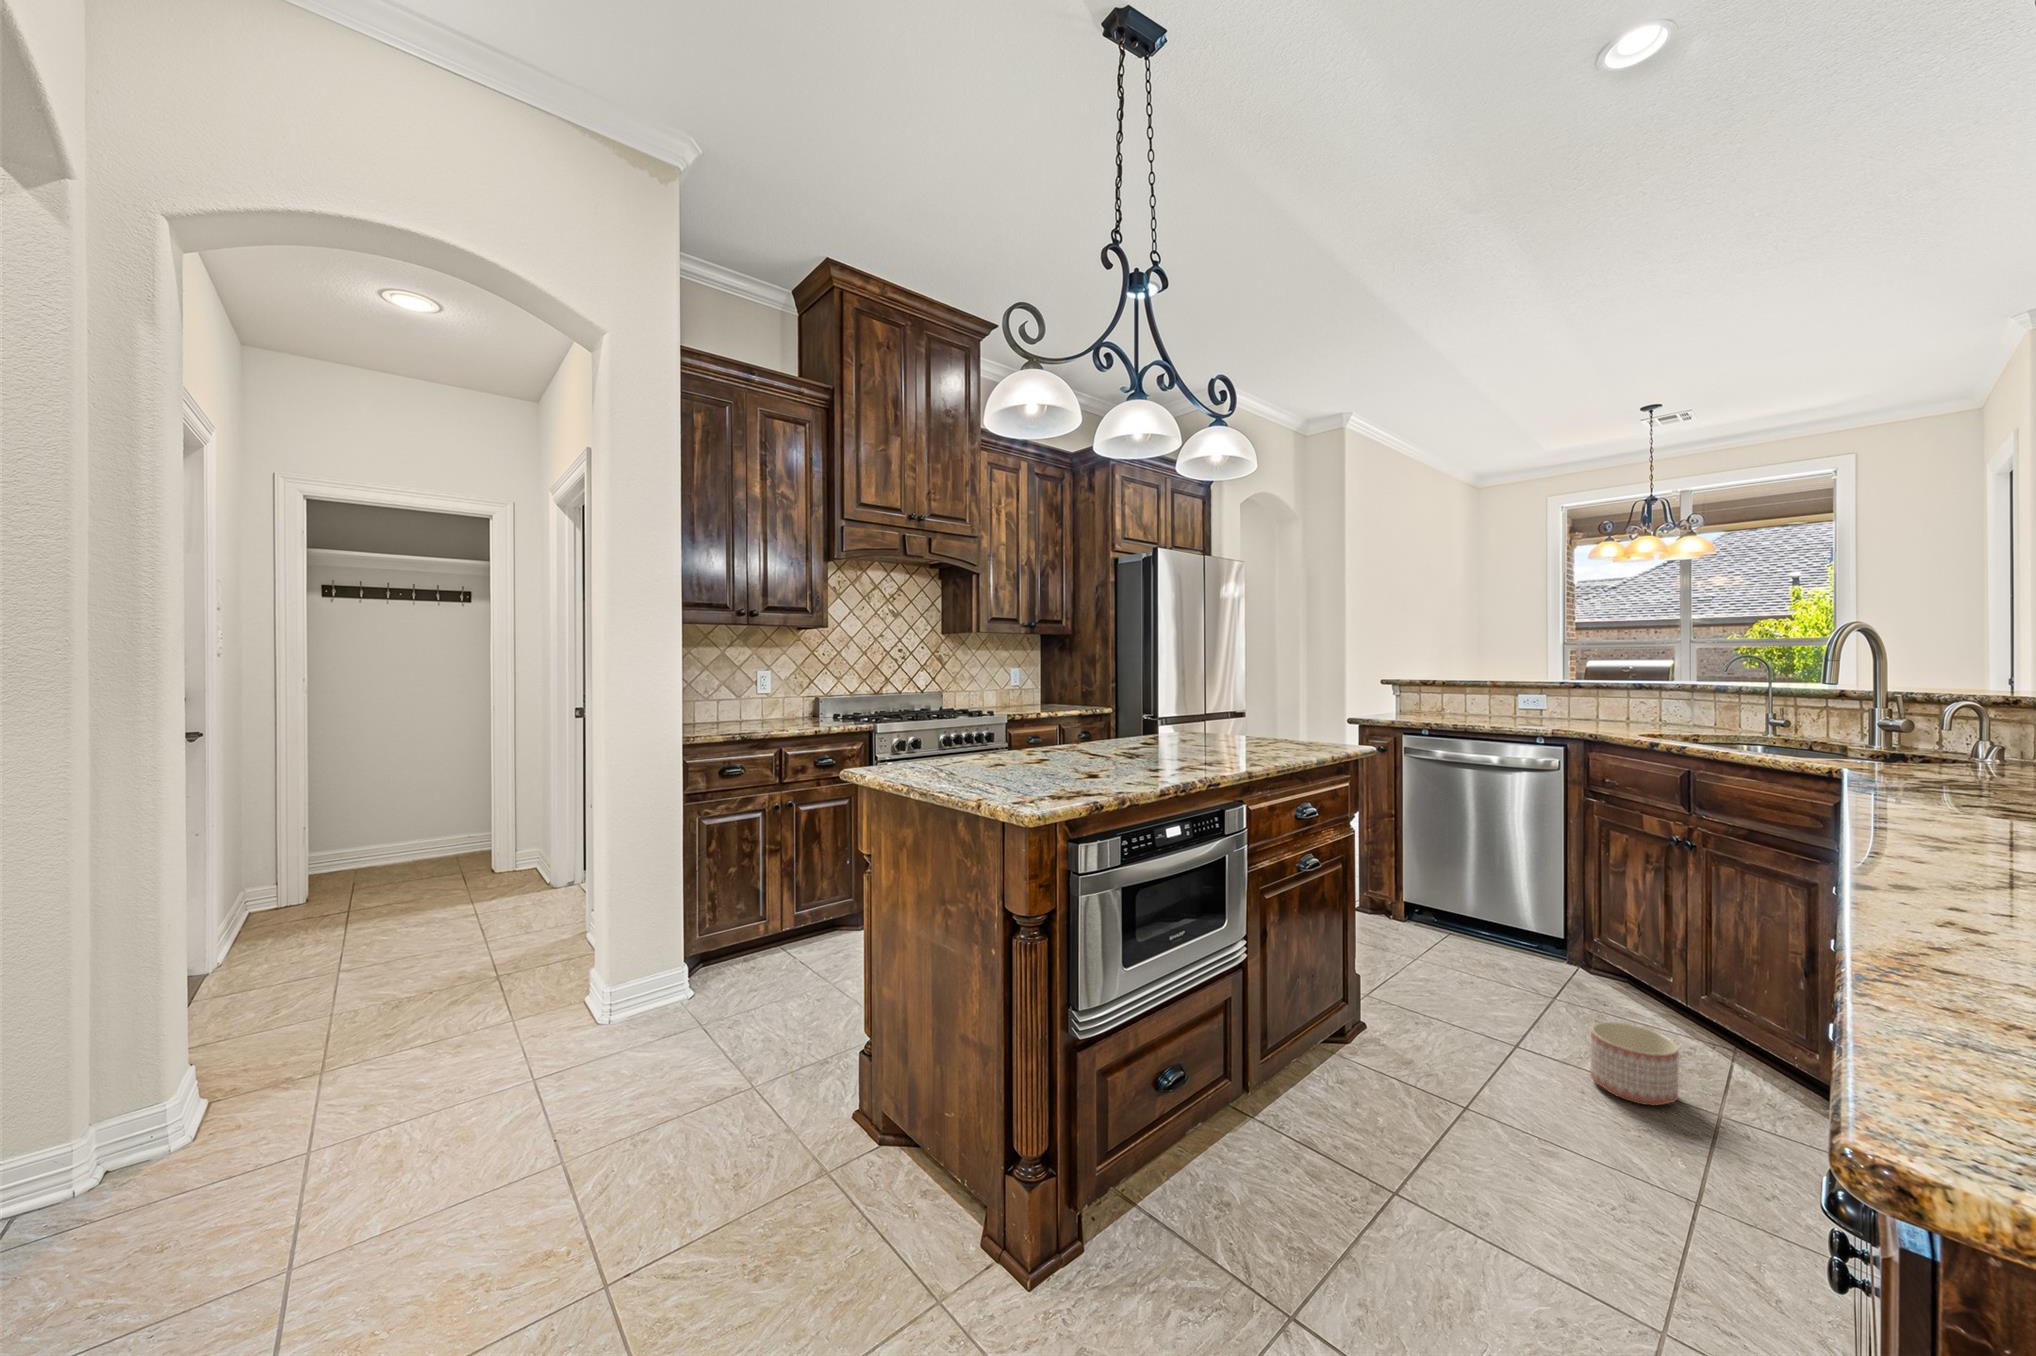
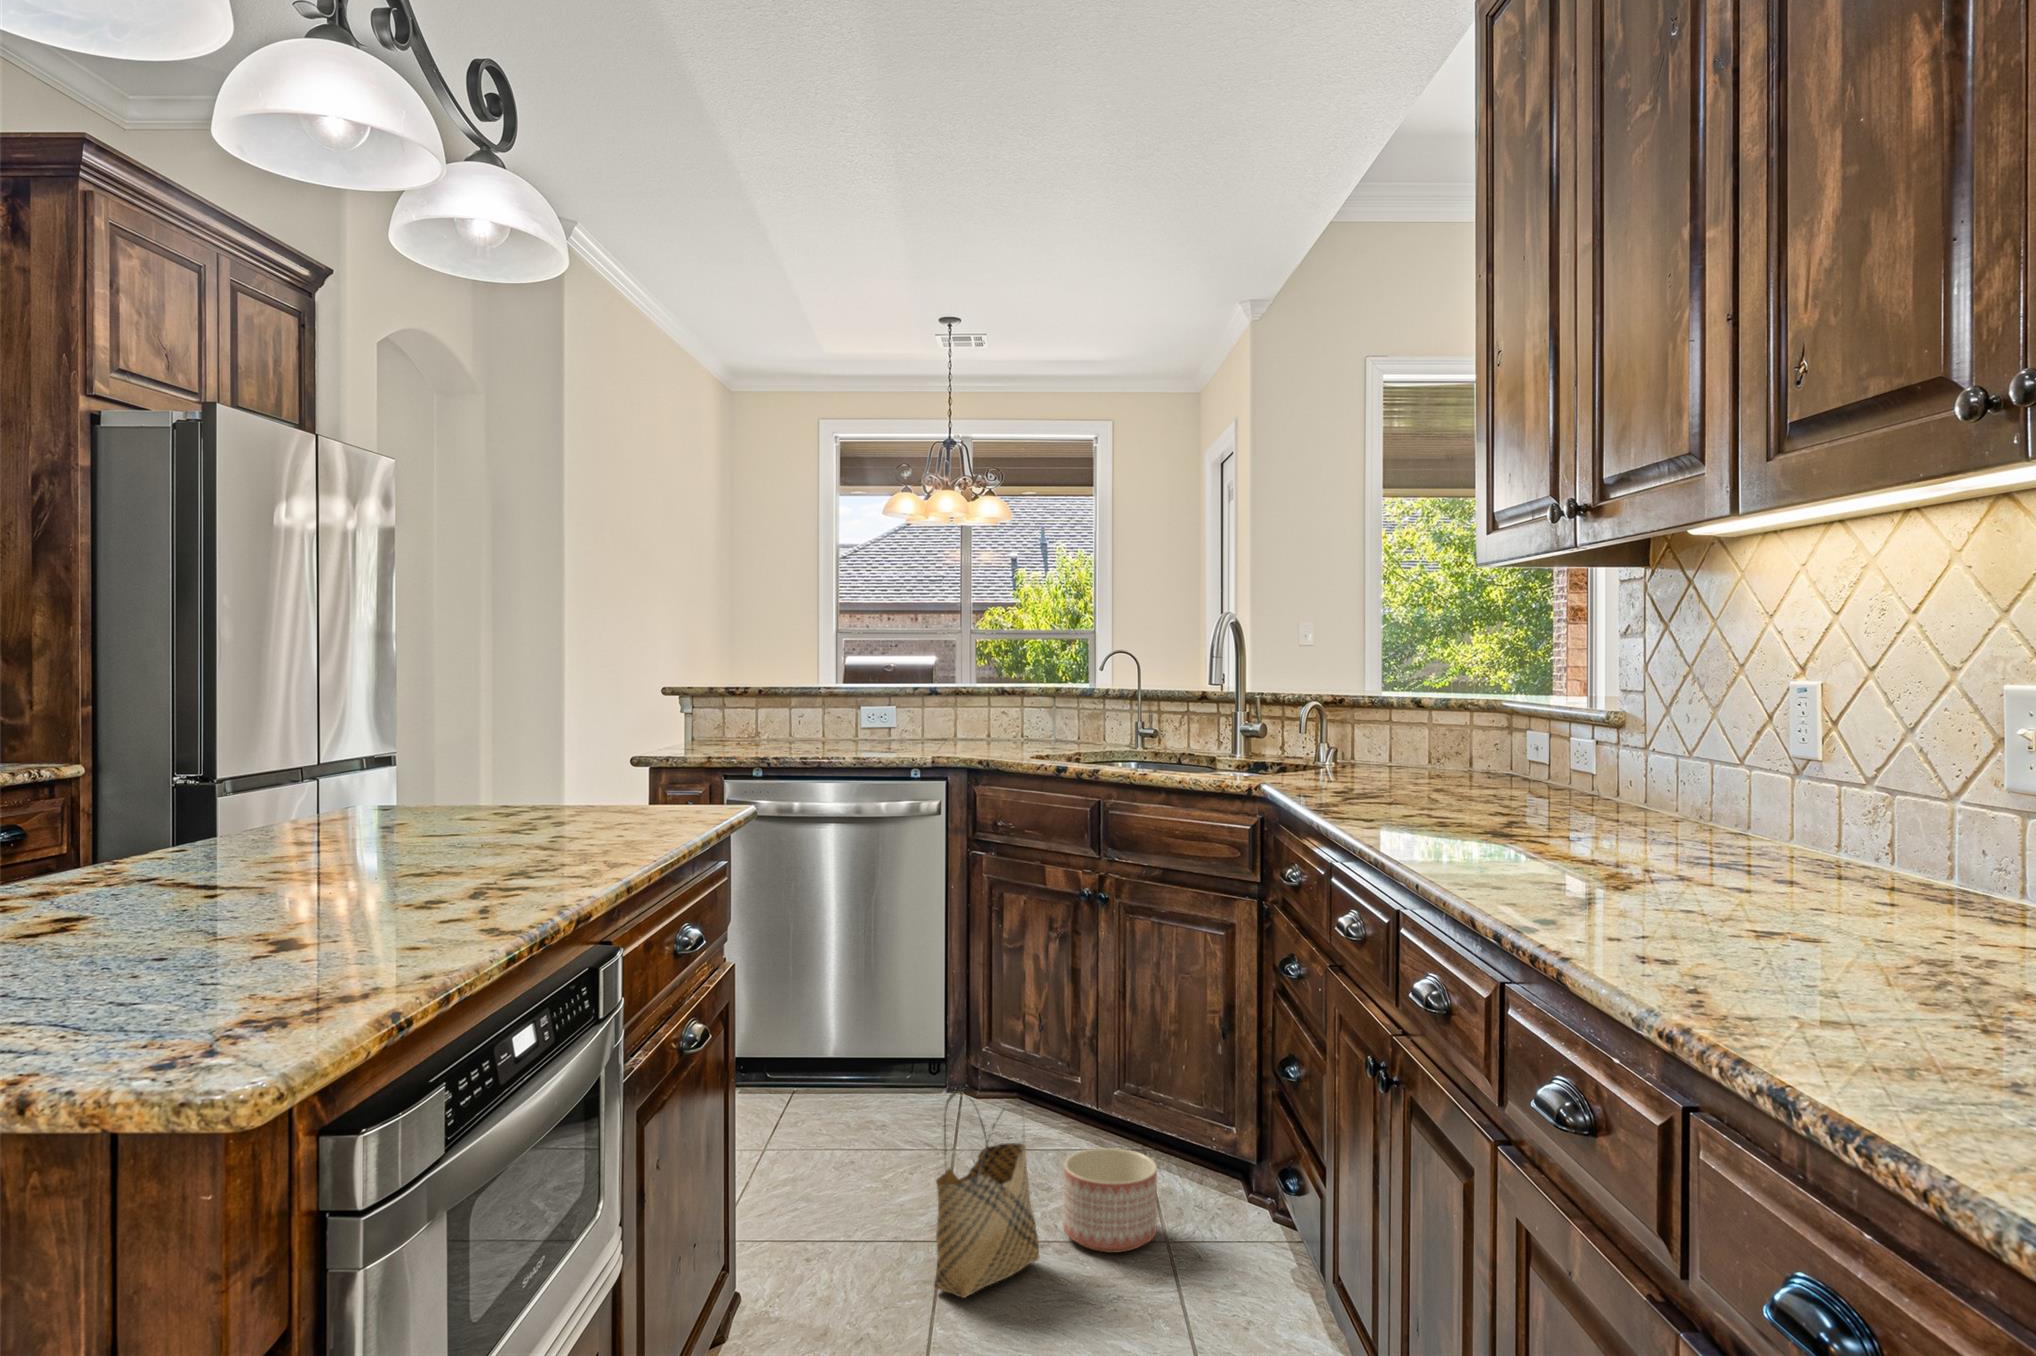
woven basket: none [1461,947,1555,1081] -> present [934,1091,1040,1298]

